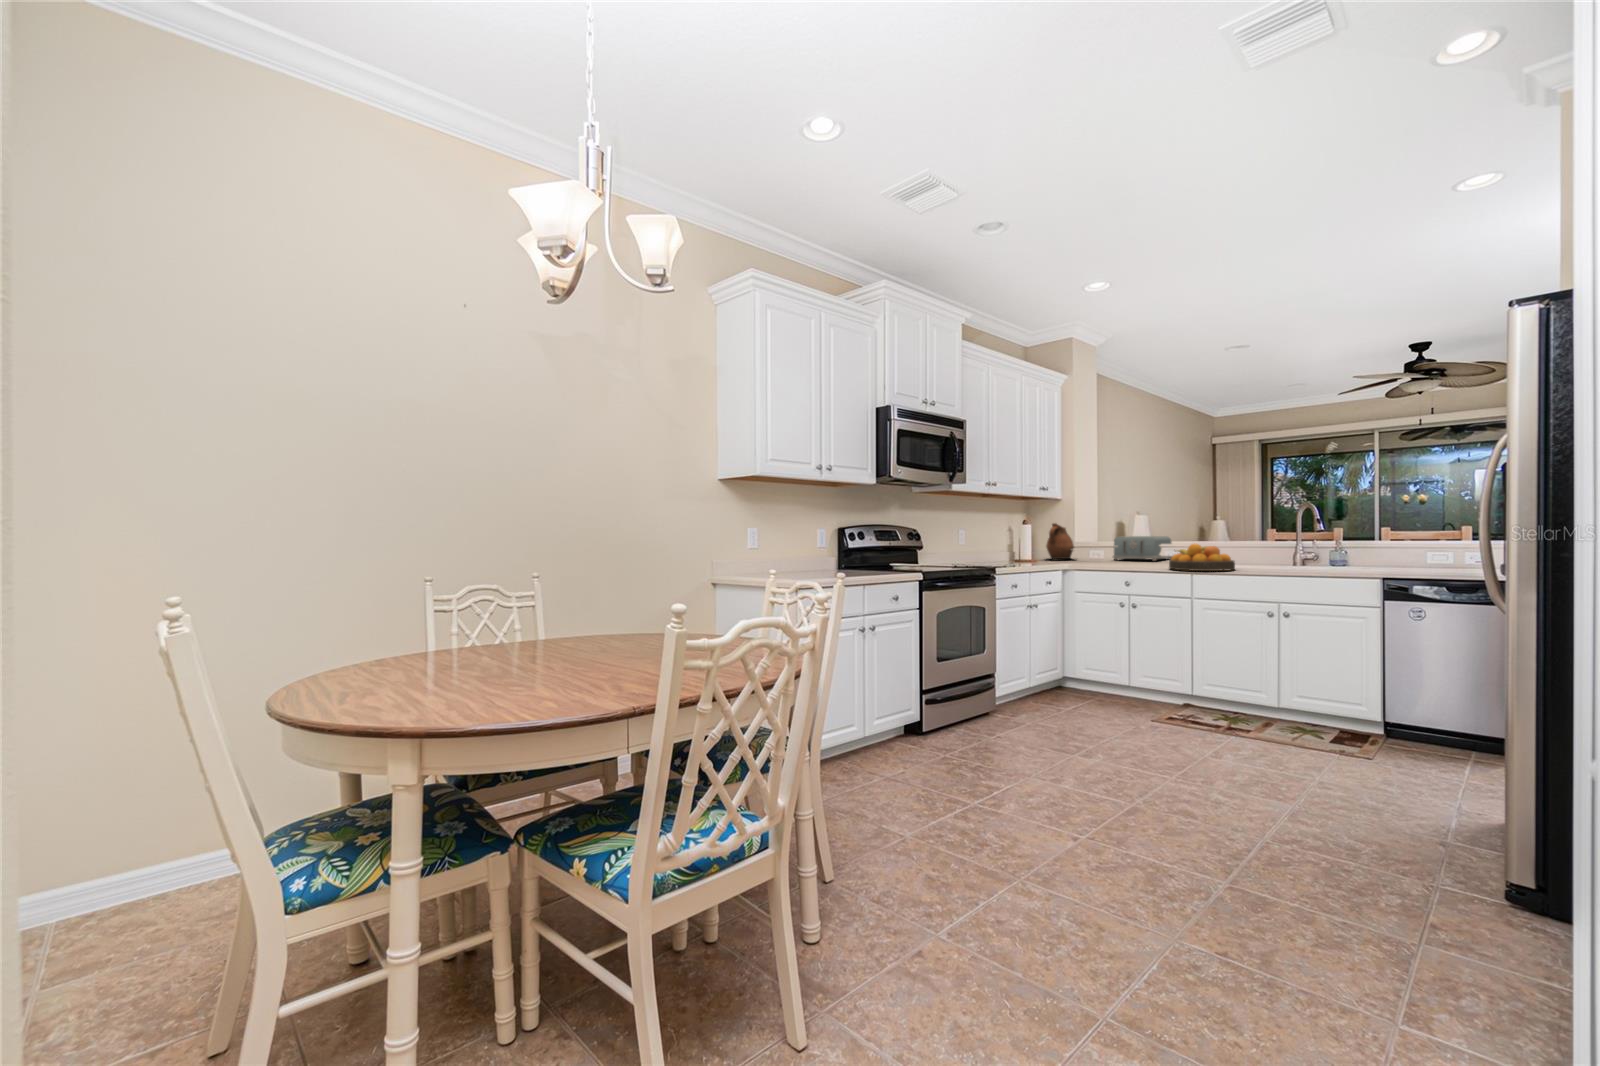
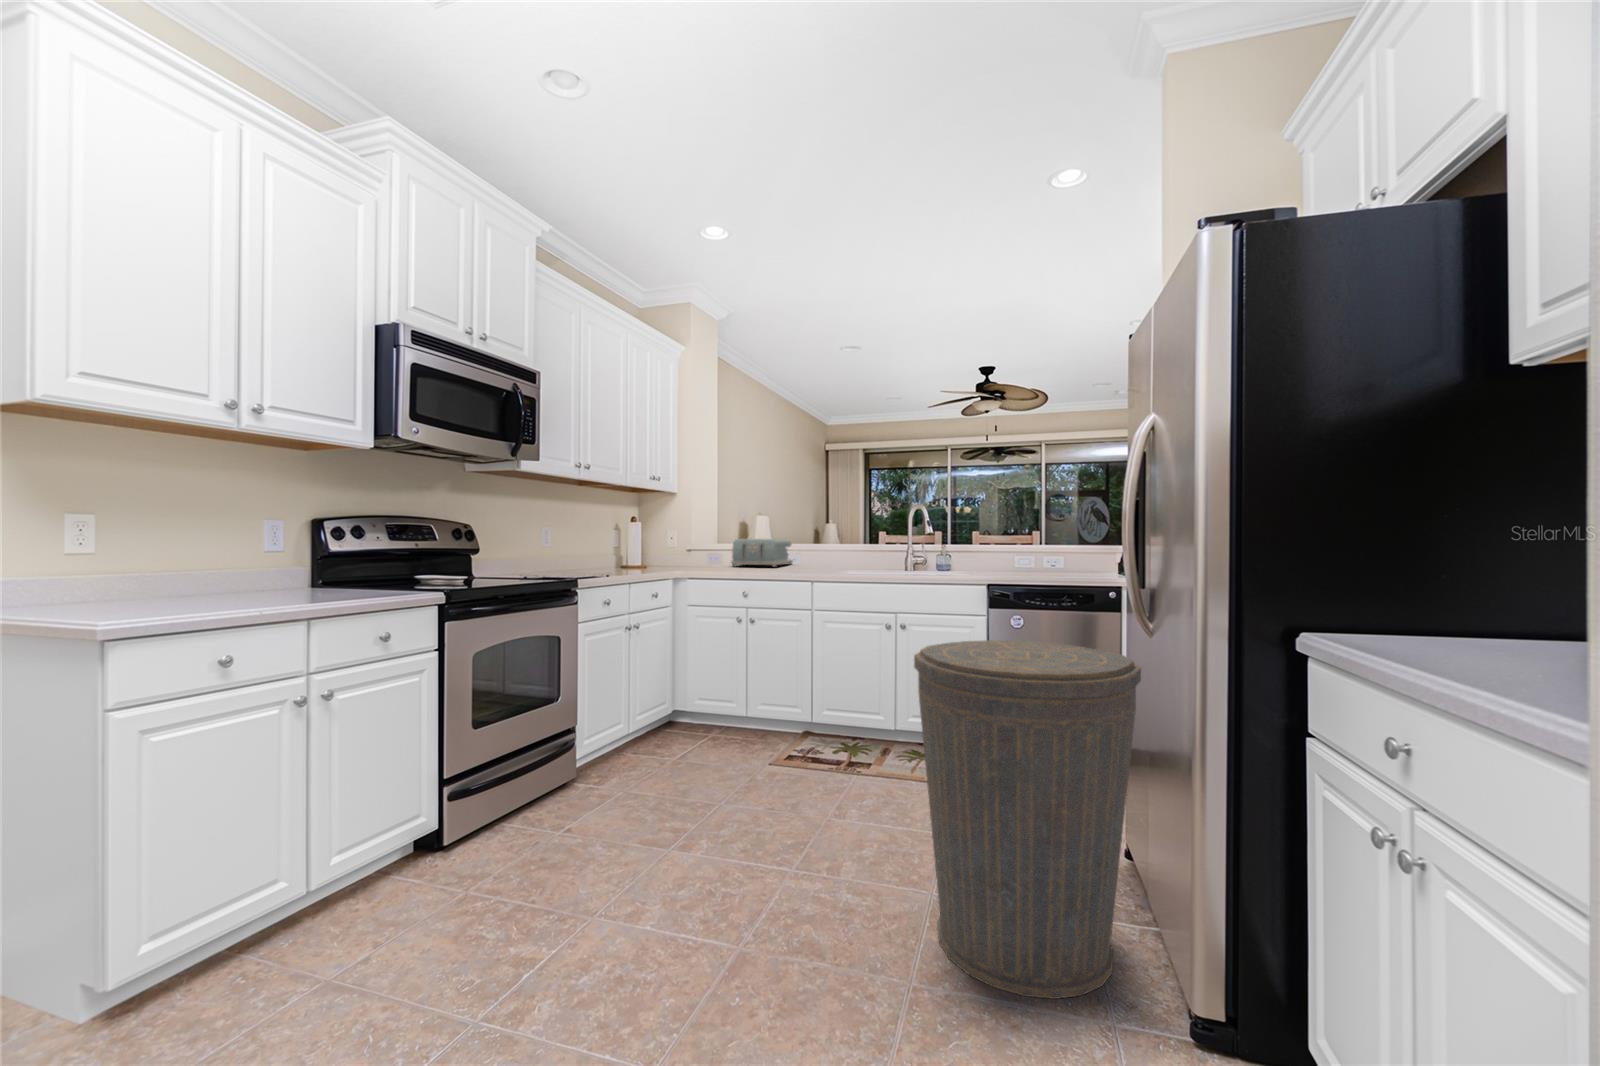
ceramic pitcher: present [1046,523,1074,559] -> none [654,522,694,566]
fruit bowl: present [1169,544,1235,571] -> none [790,547,856,579]
trash can: none [1269,616,1483,876] -> present [914,640,1141,999]

